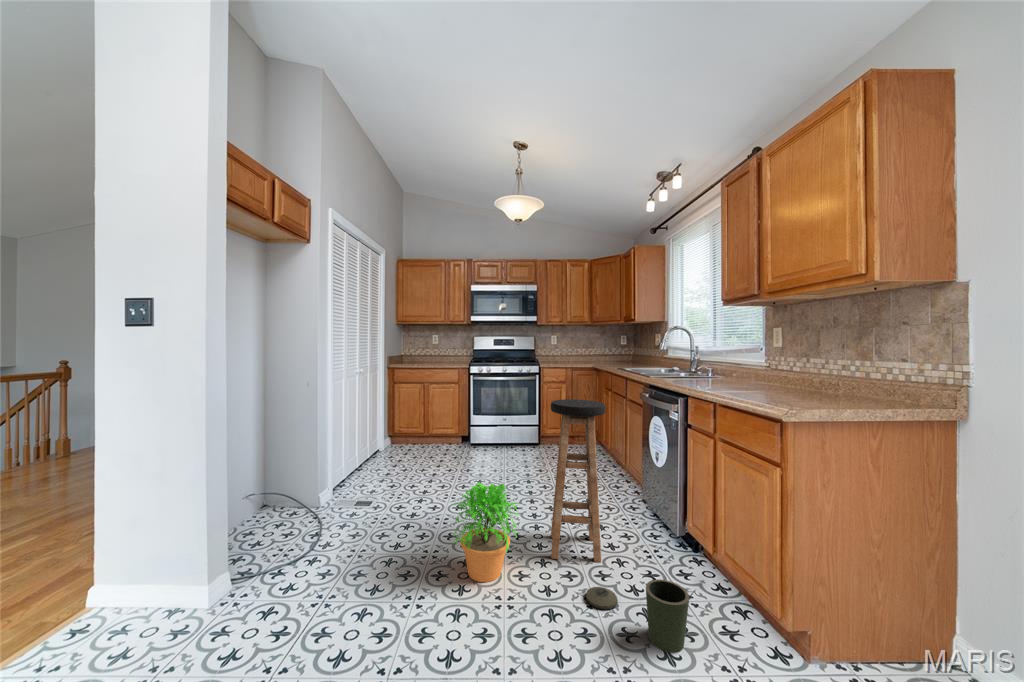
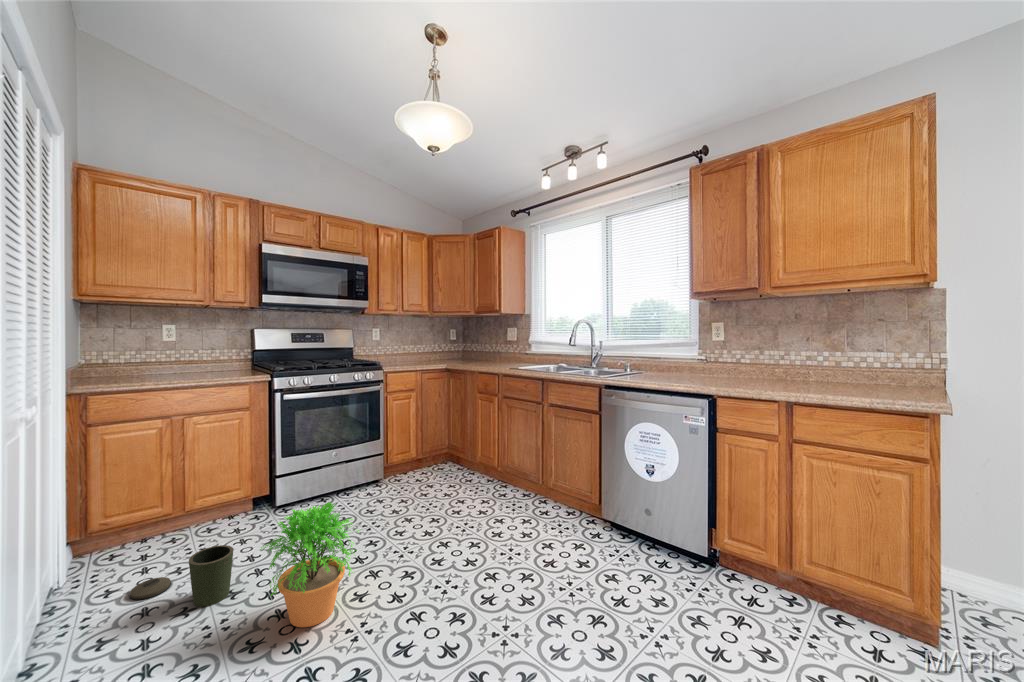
bar stool: present [551,399,606,562] -> none [363,392,428,567]
trash can: present [586,580,689,653] -> present [130,545,233,607]

